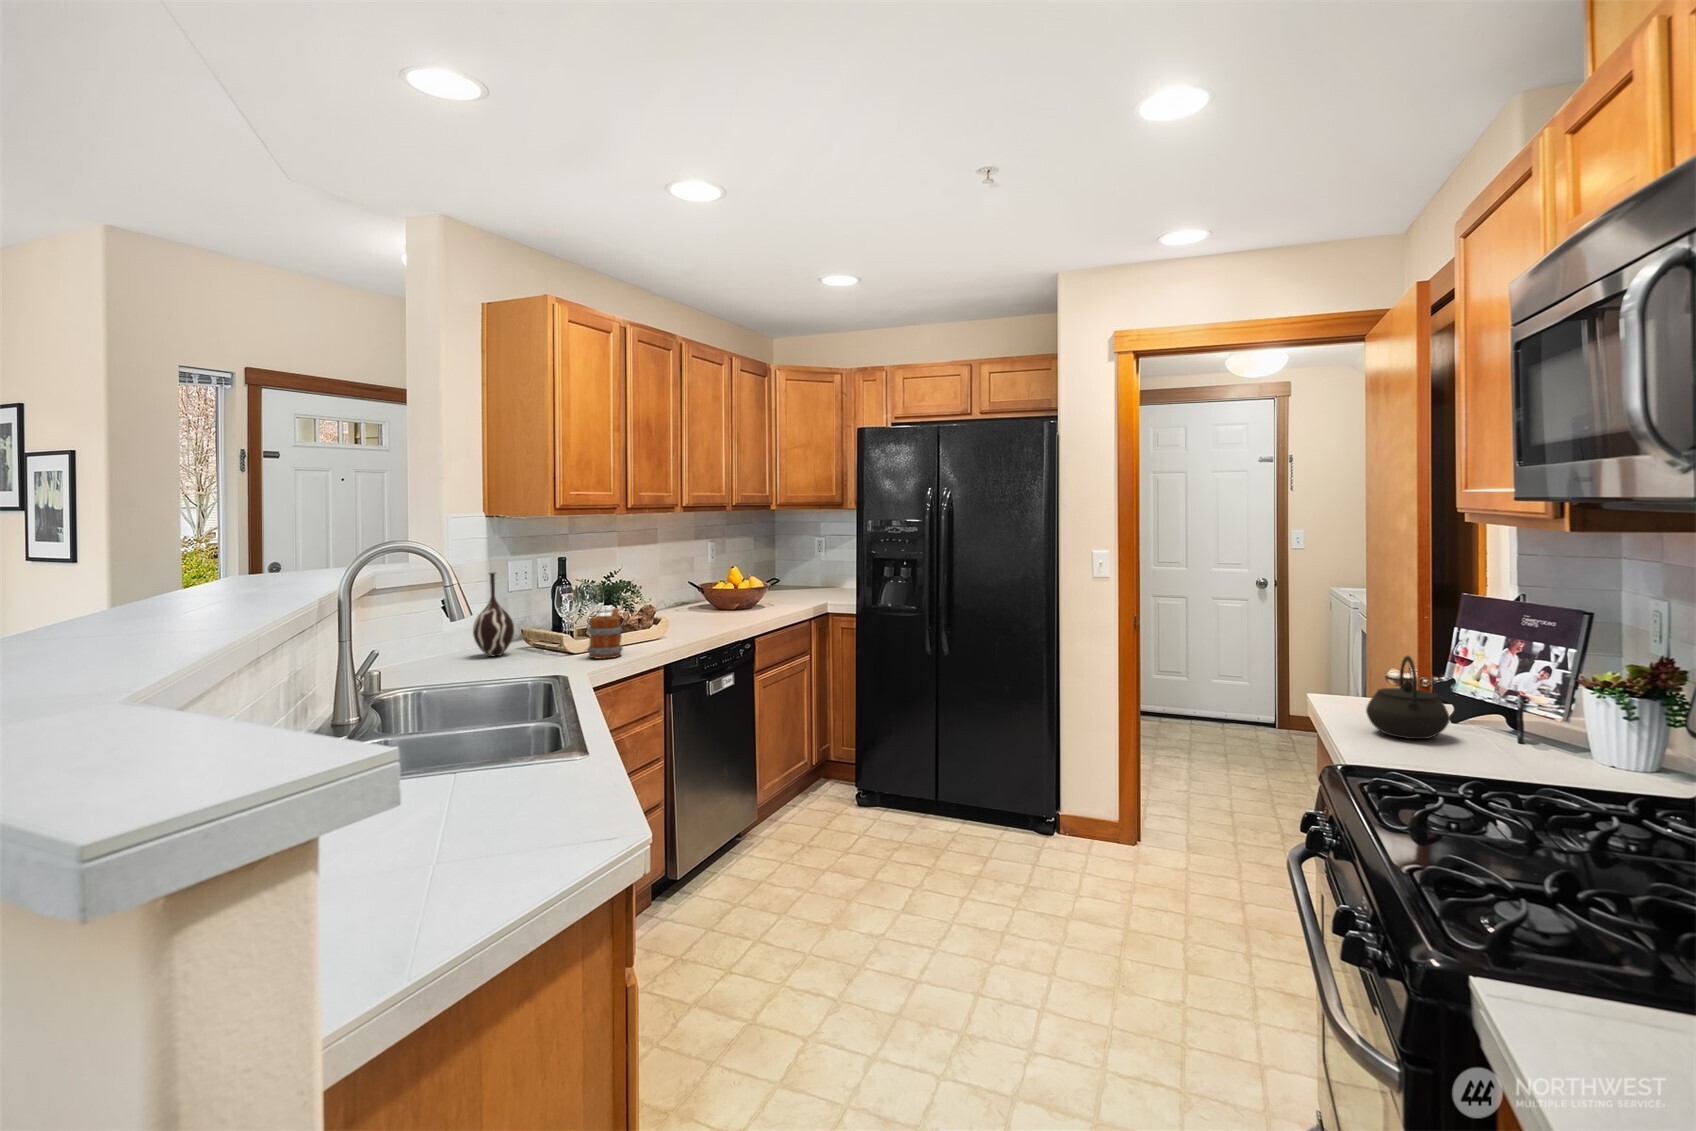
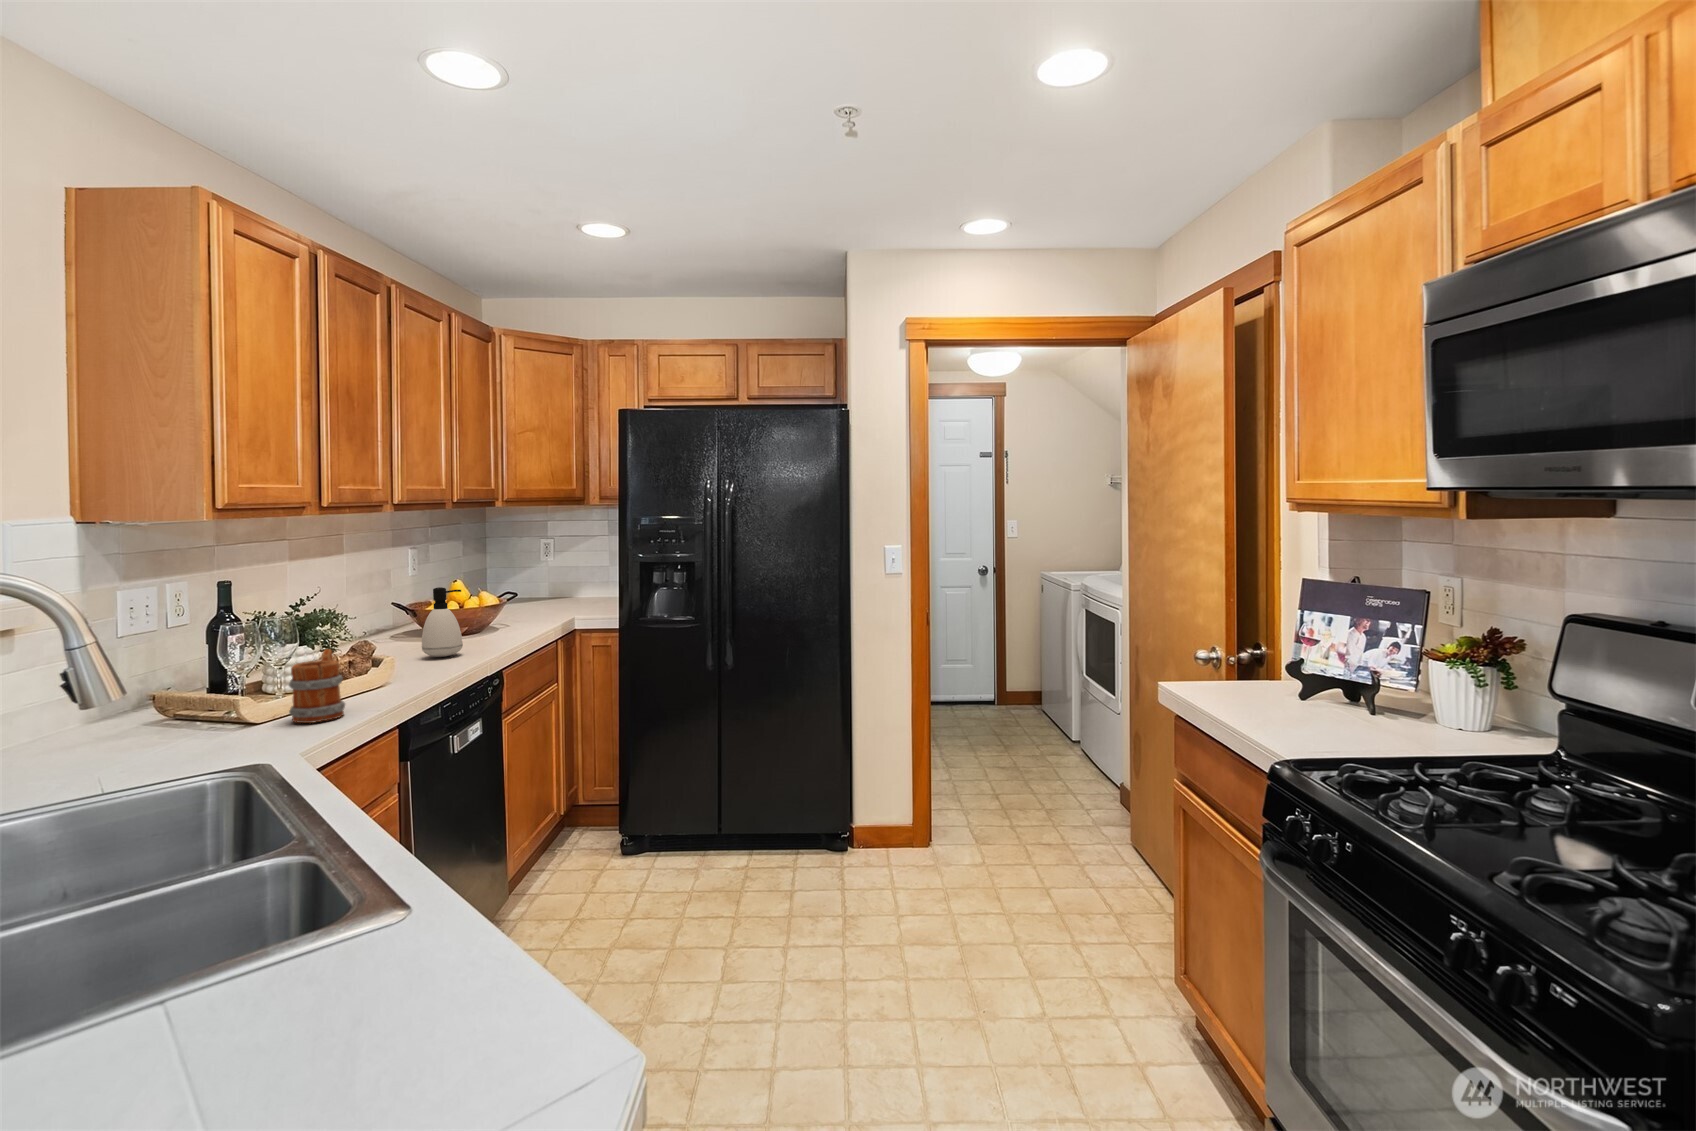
soap dispenser: none [698,570,727,624] -> present [422,587,463,657]
vase: present [473,573,514,656] -> none [79,609,153,736]
kettle: present [1366,656,1450,739] -> none [1245,641,1321,722]

